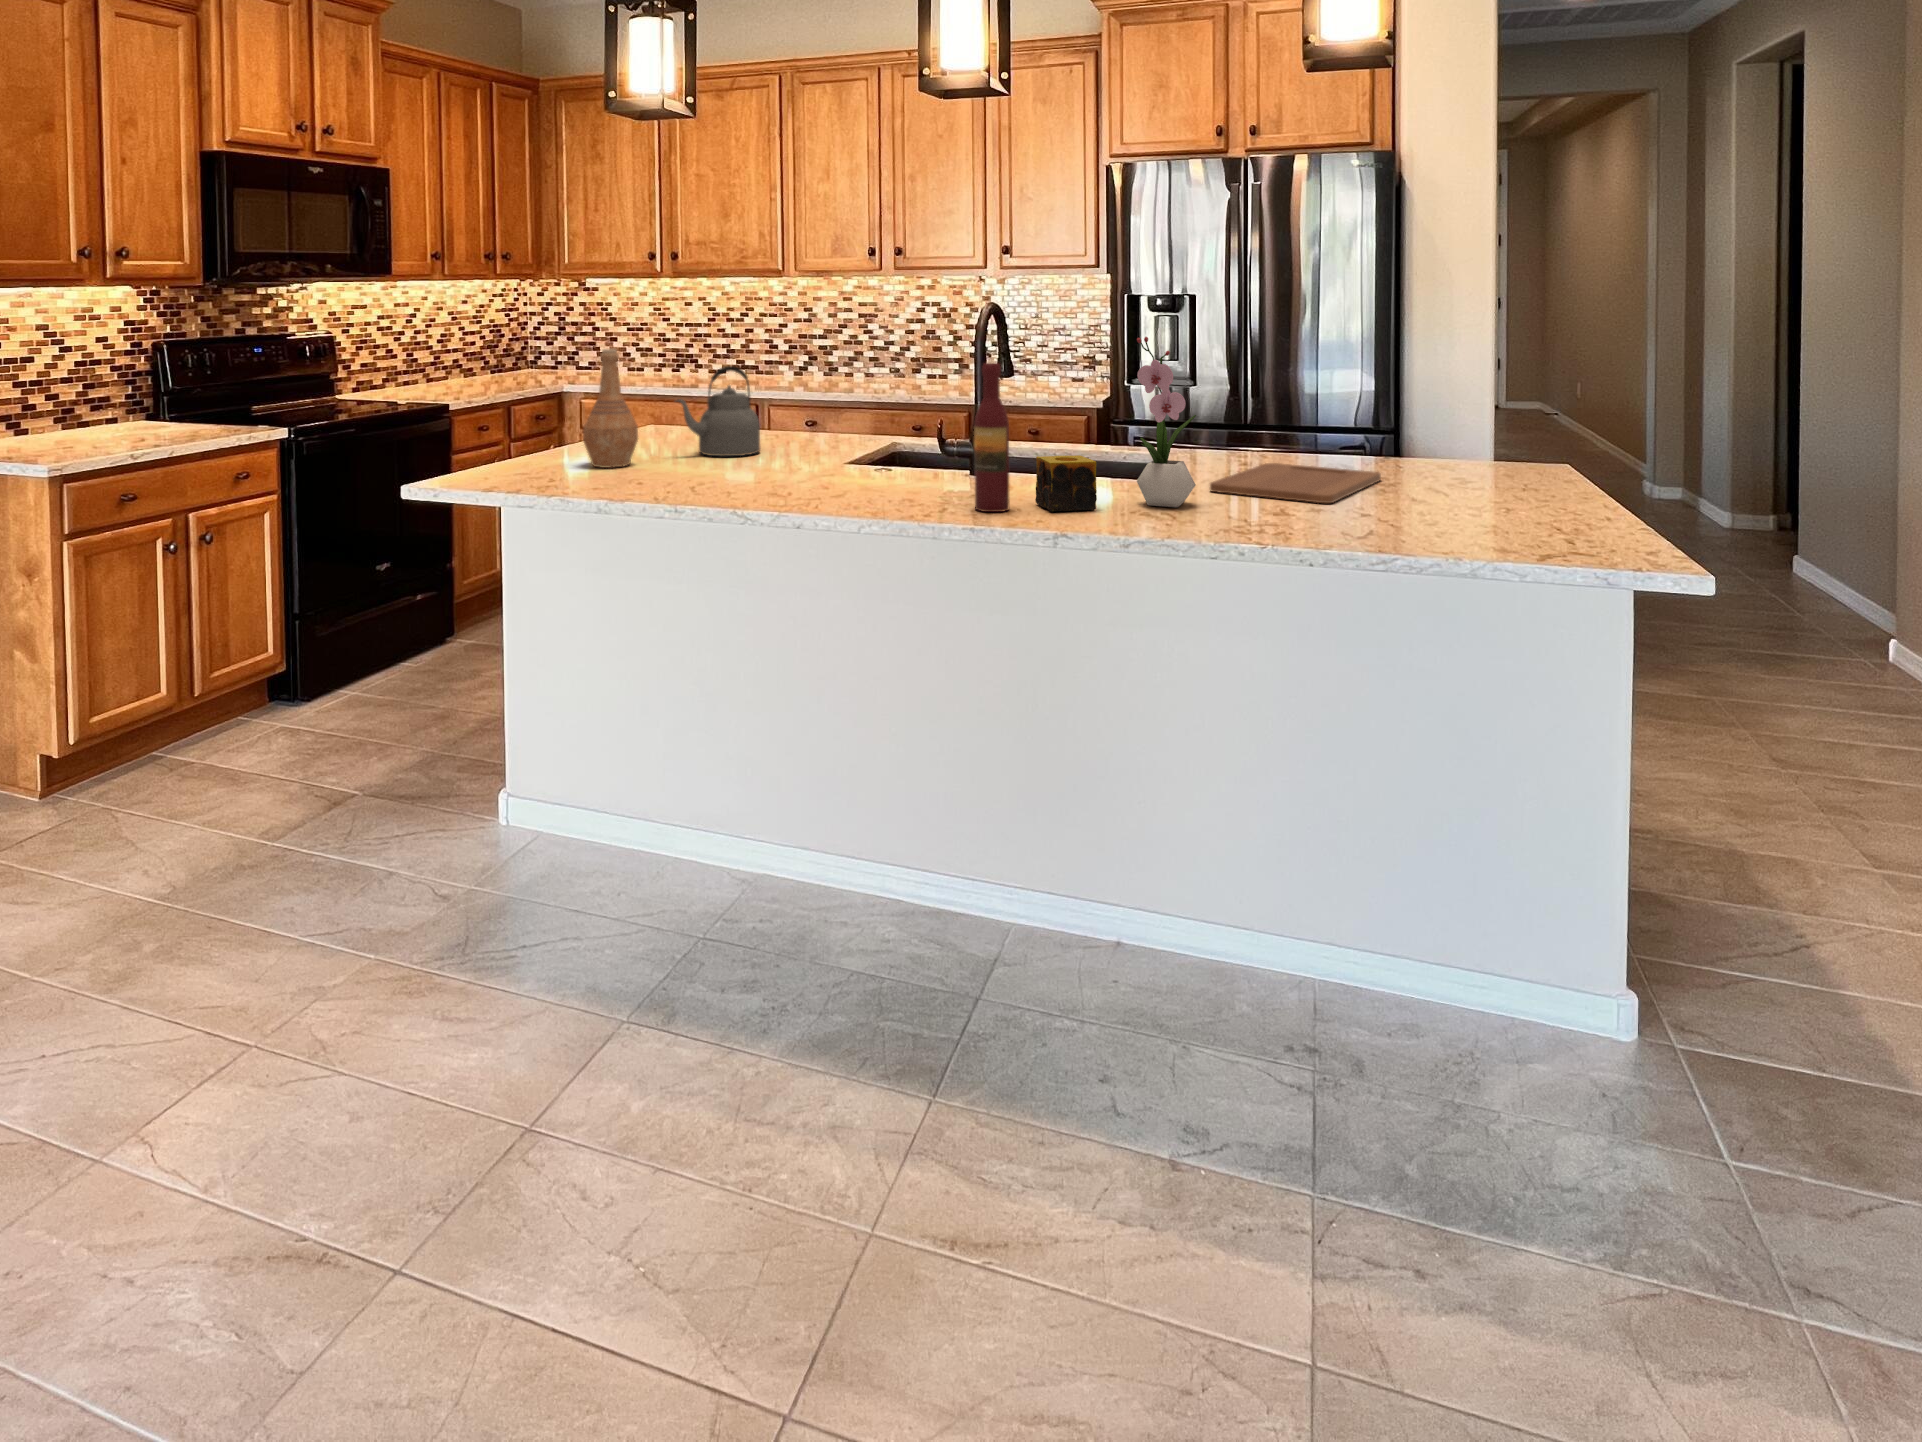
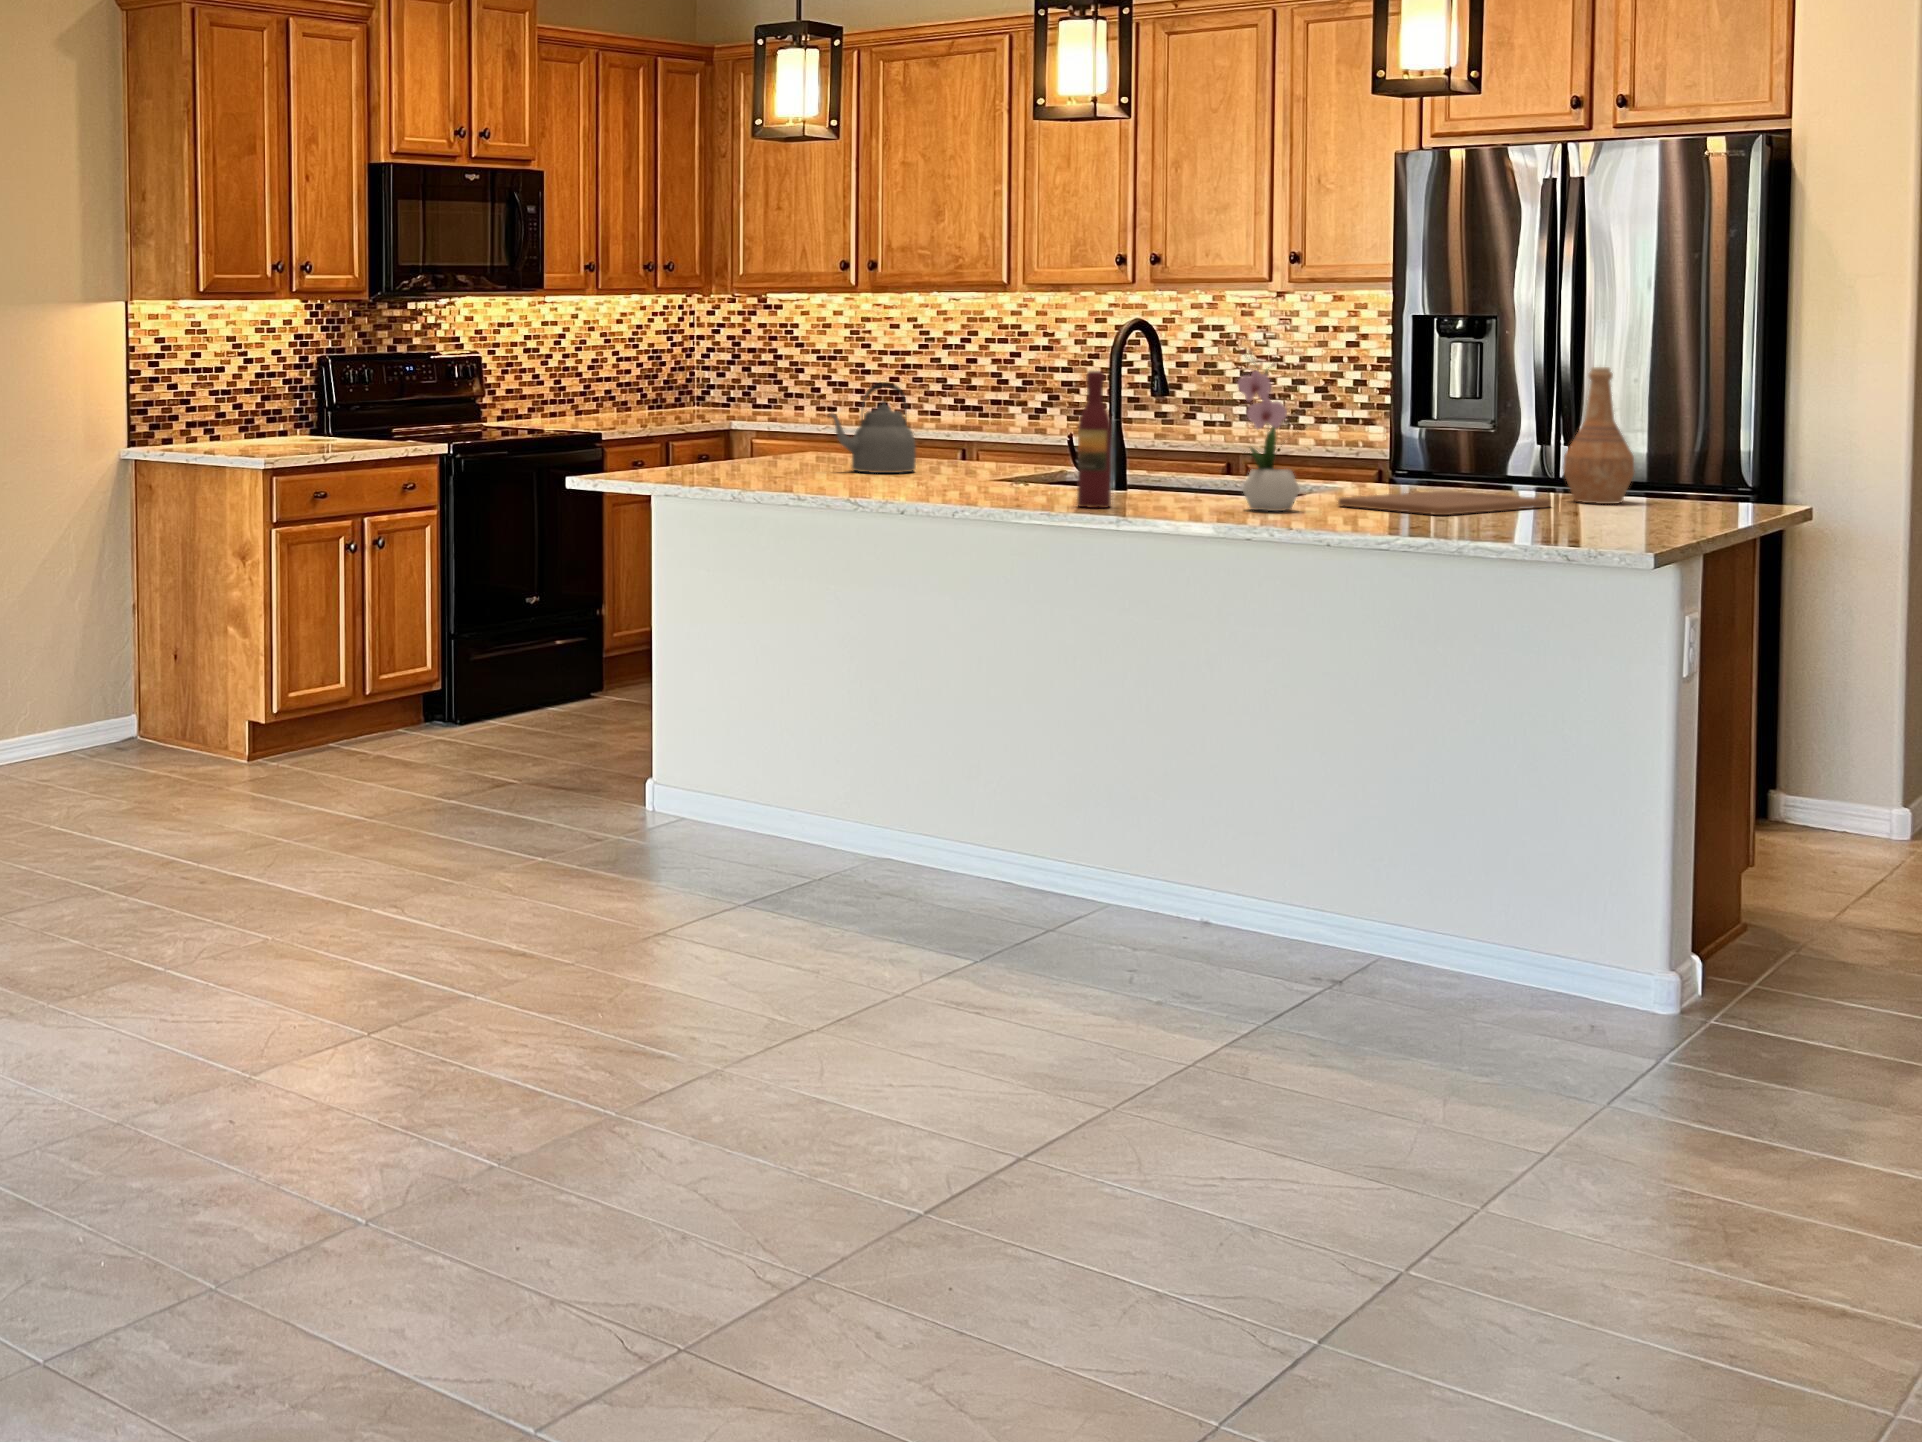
vase: present [583,349,638,468] -> present [1563,367,1635,504]
candle: present [1035,455,1097,511] -> none [1142,461,1194,509]

